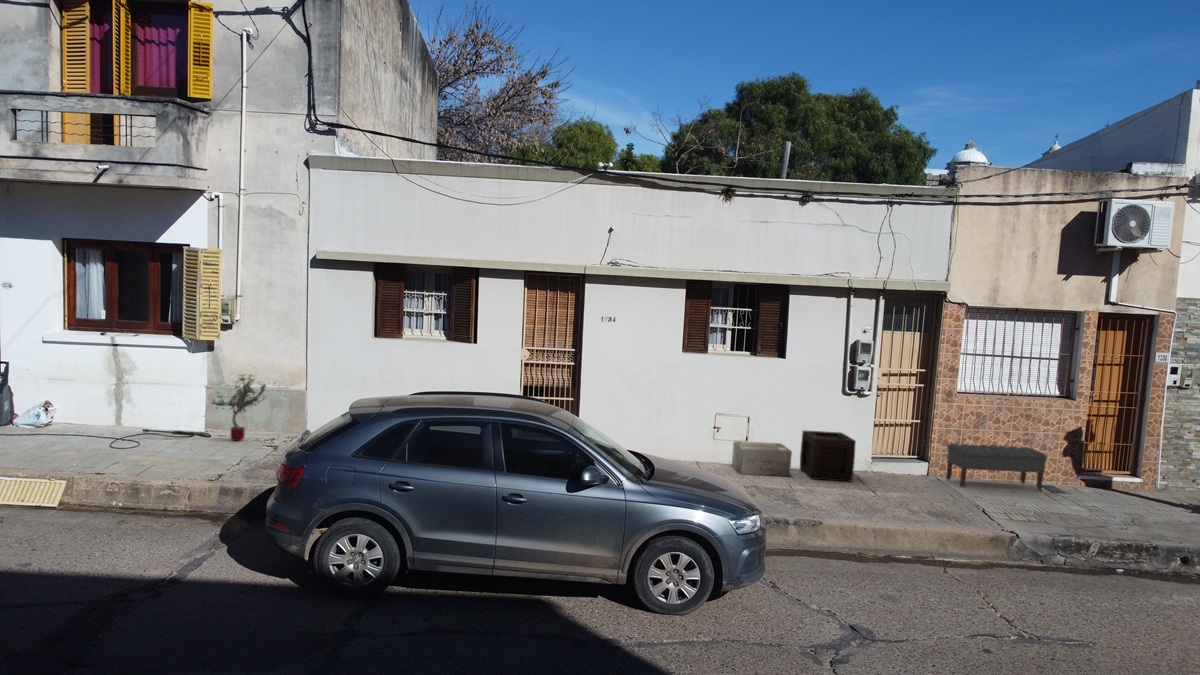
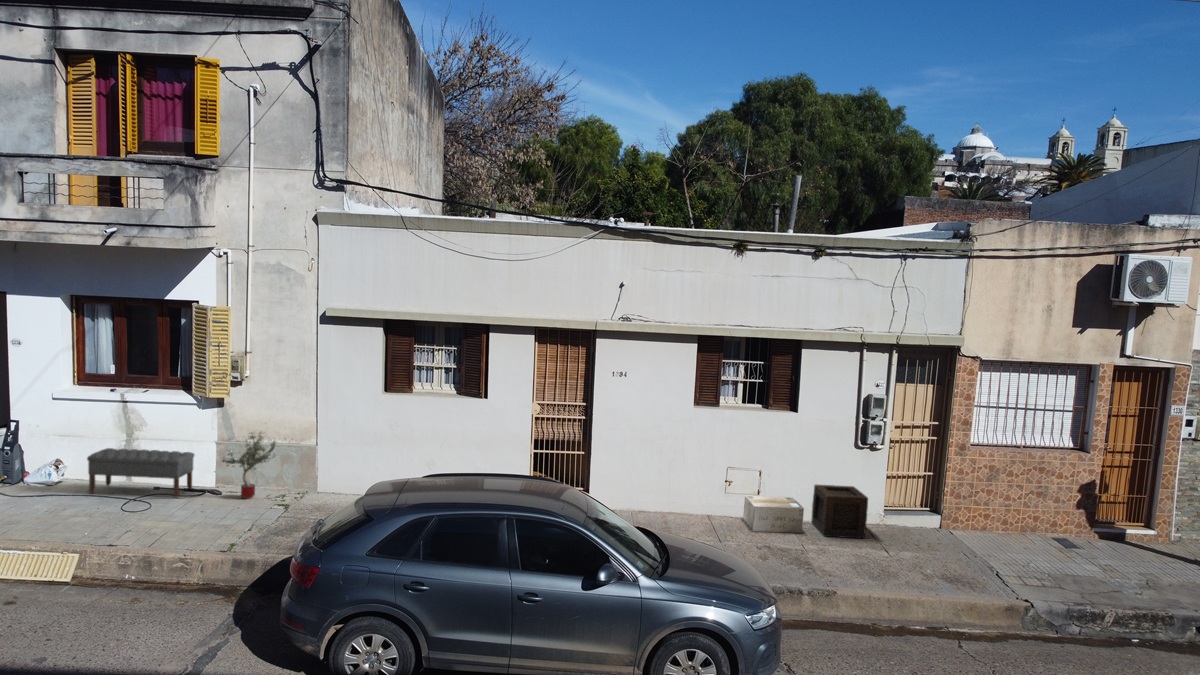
bench: present [946,444,1047,491] -> present [87,448,194,497]

